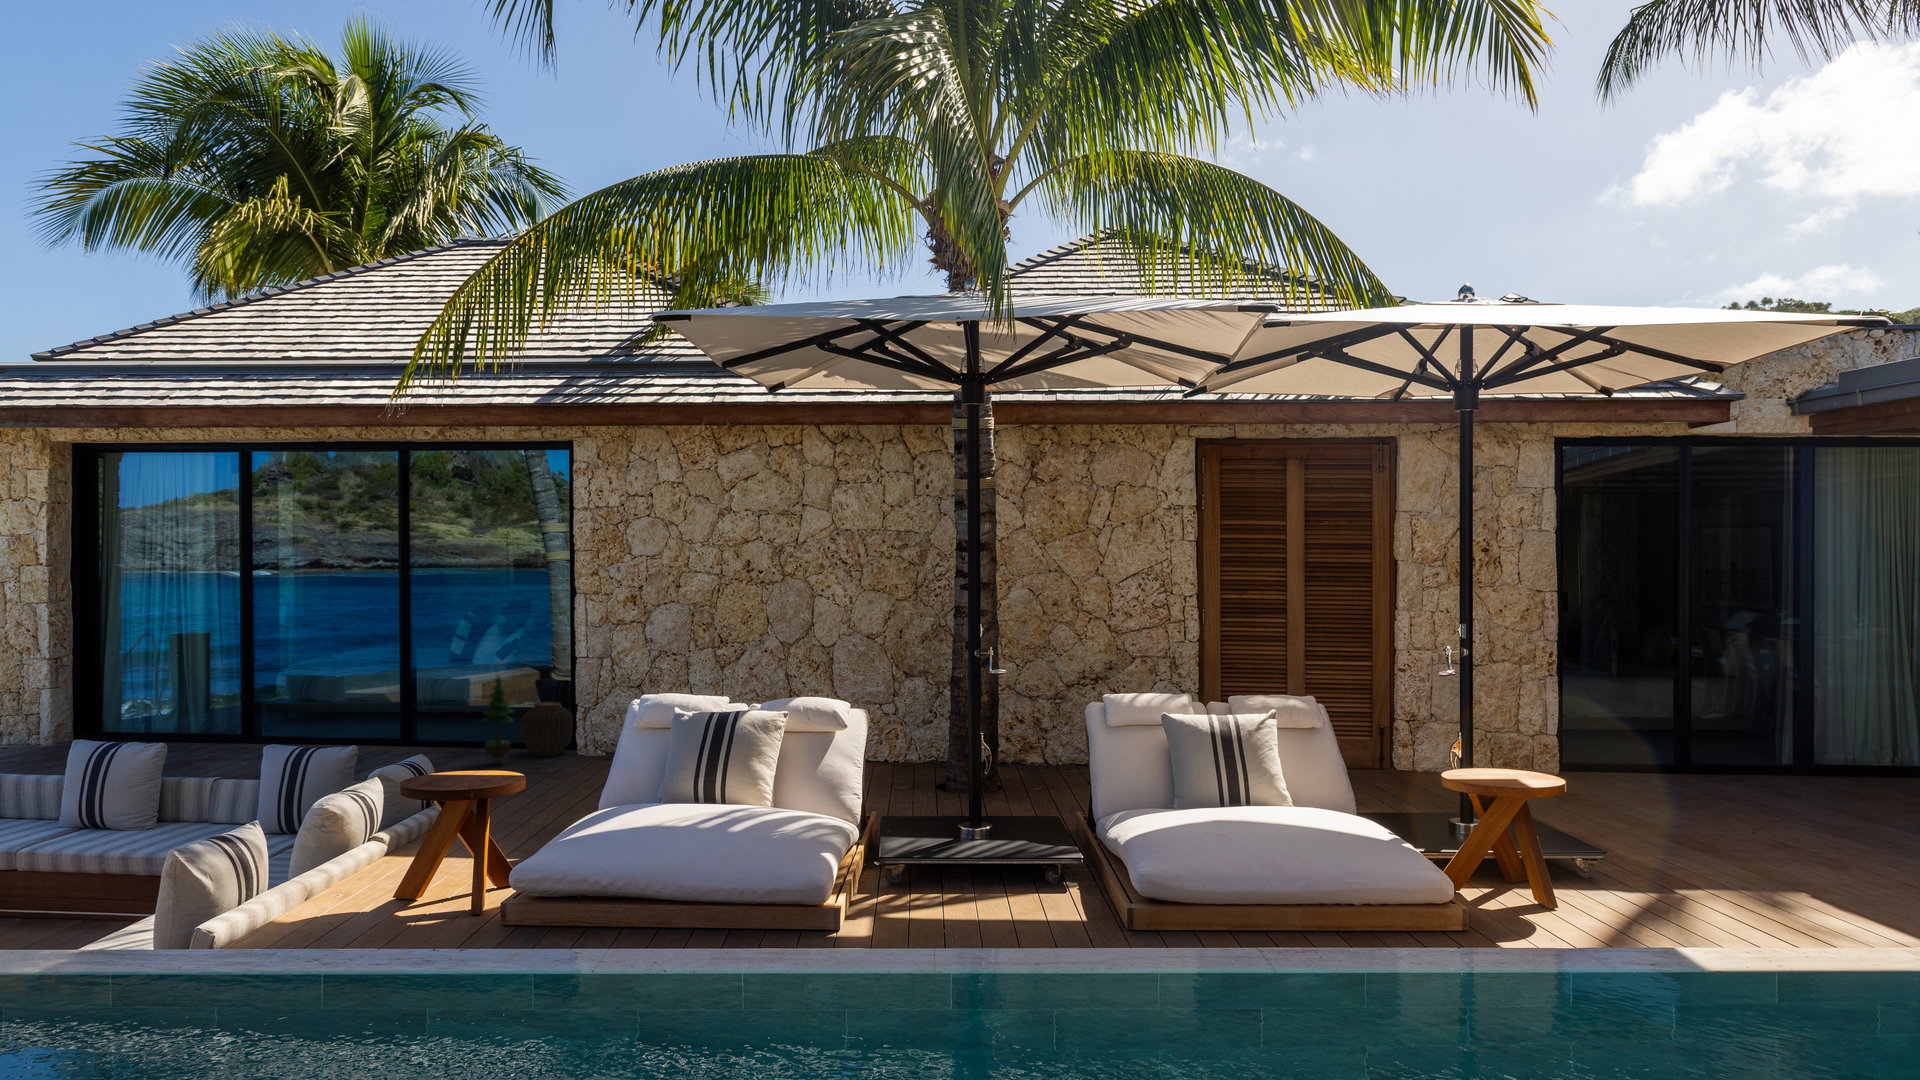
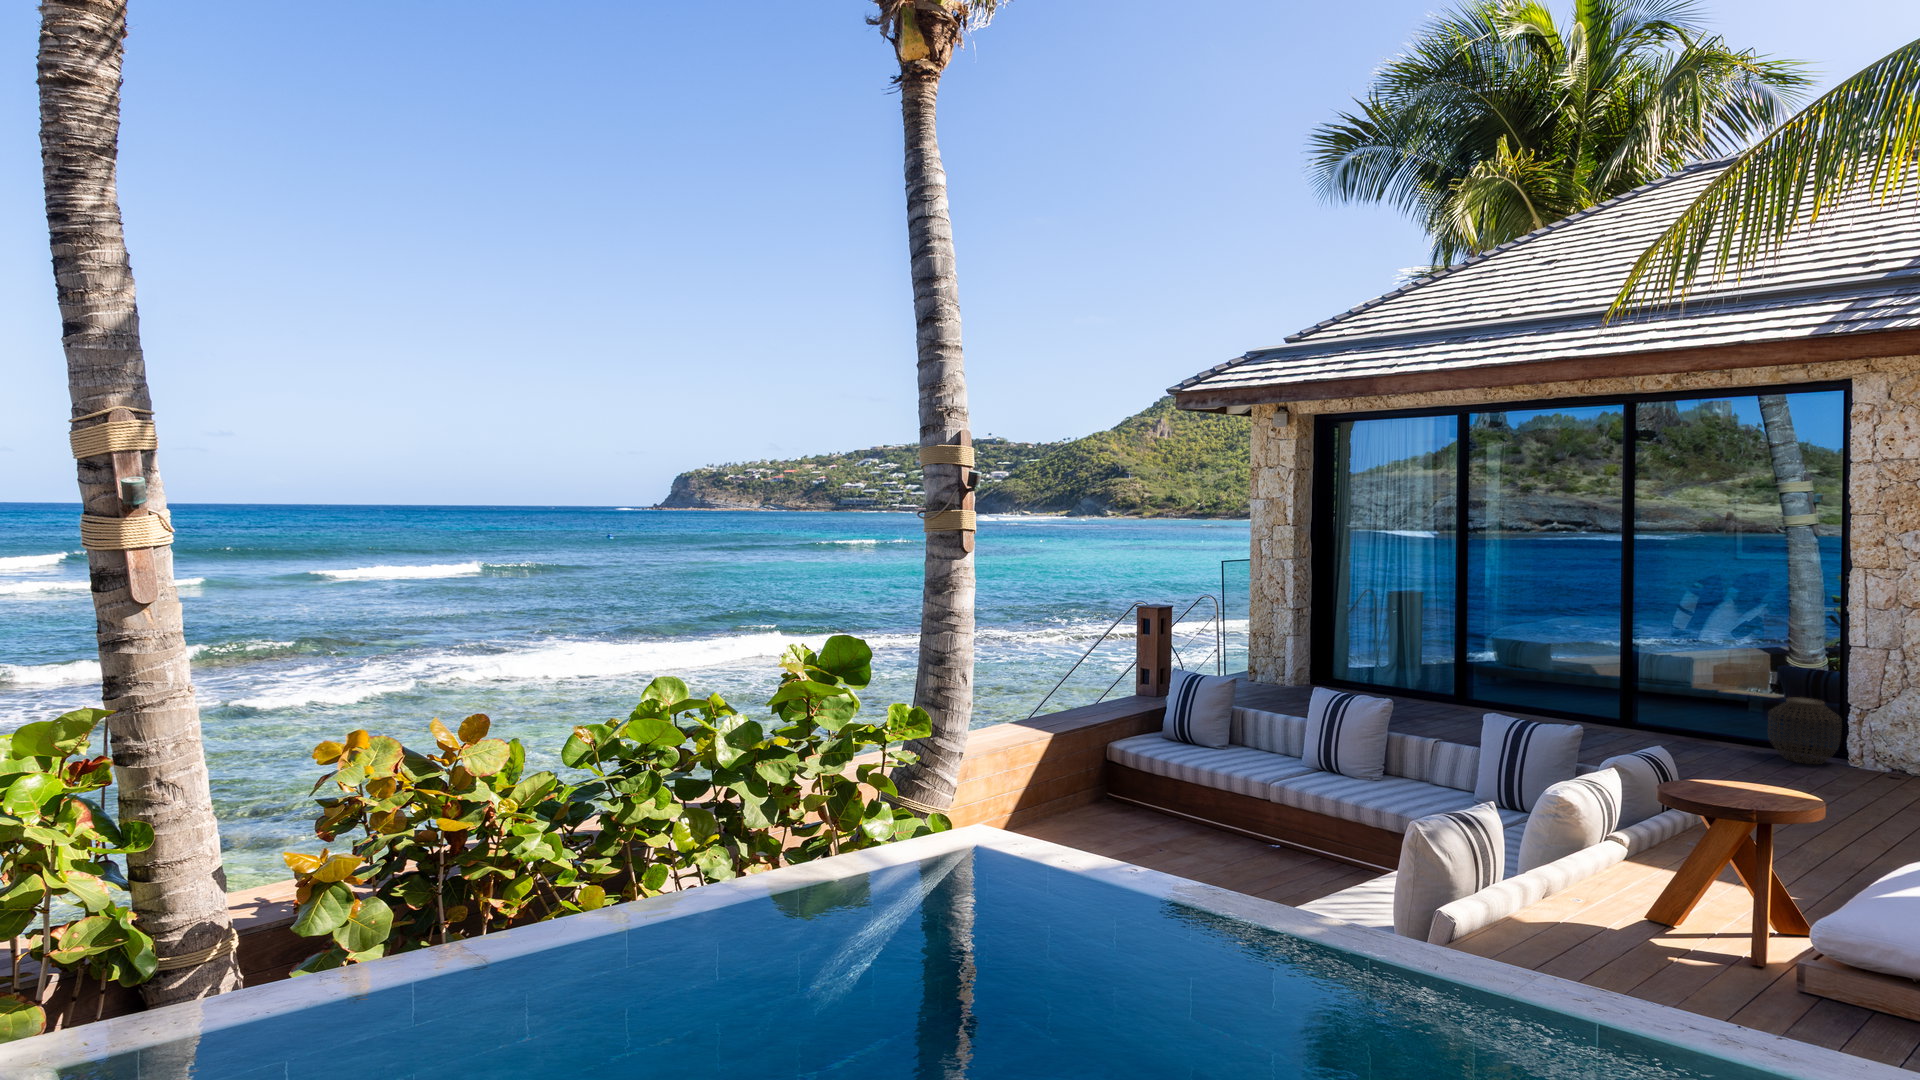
potted tree: present [482,677,514,763] -> none [1716,660,1762,763]

